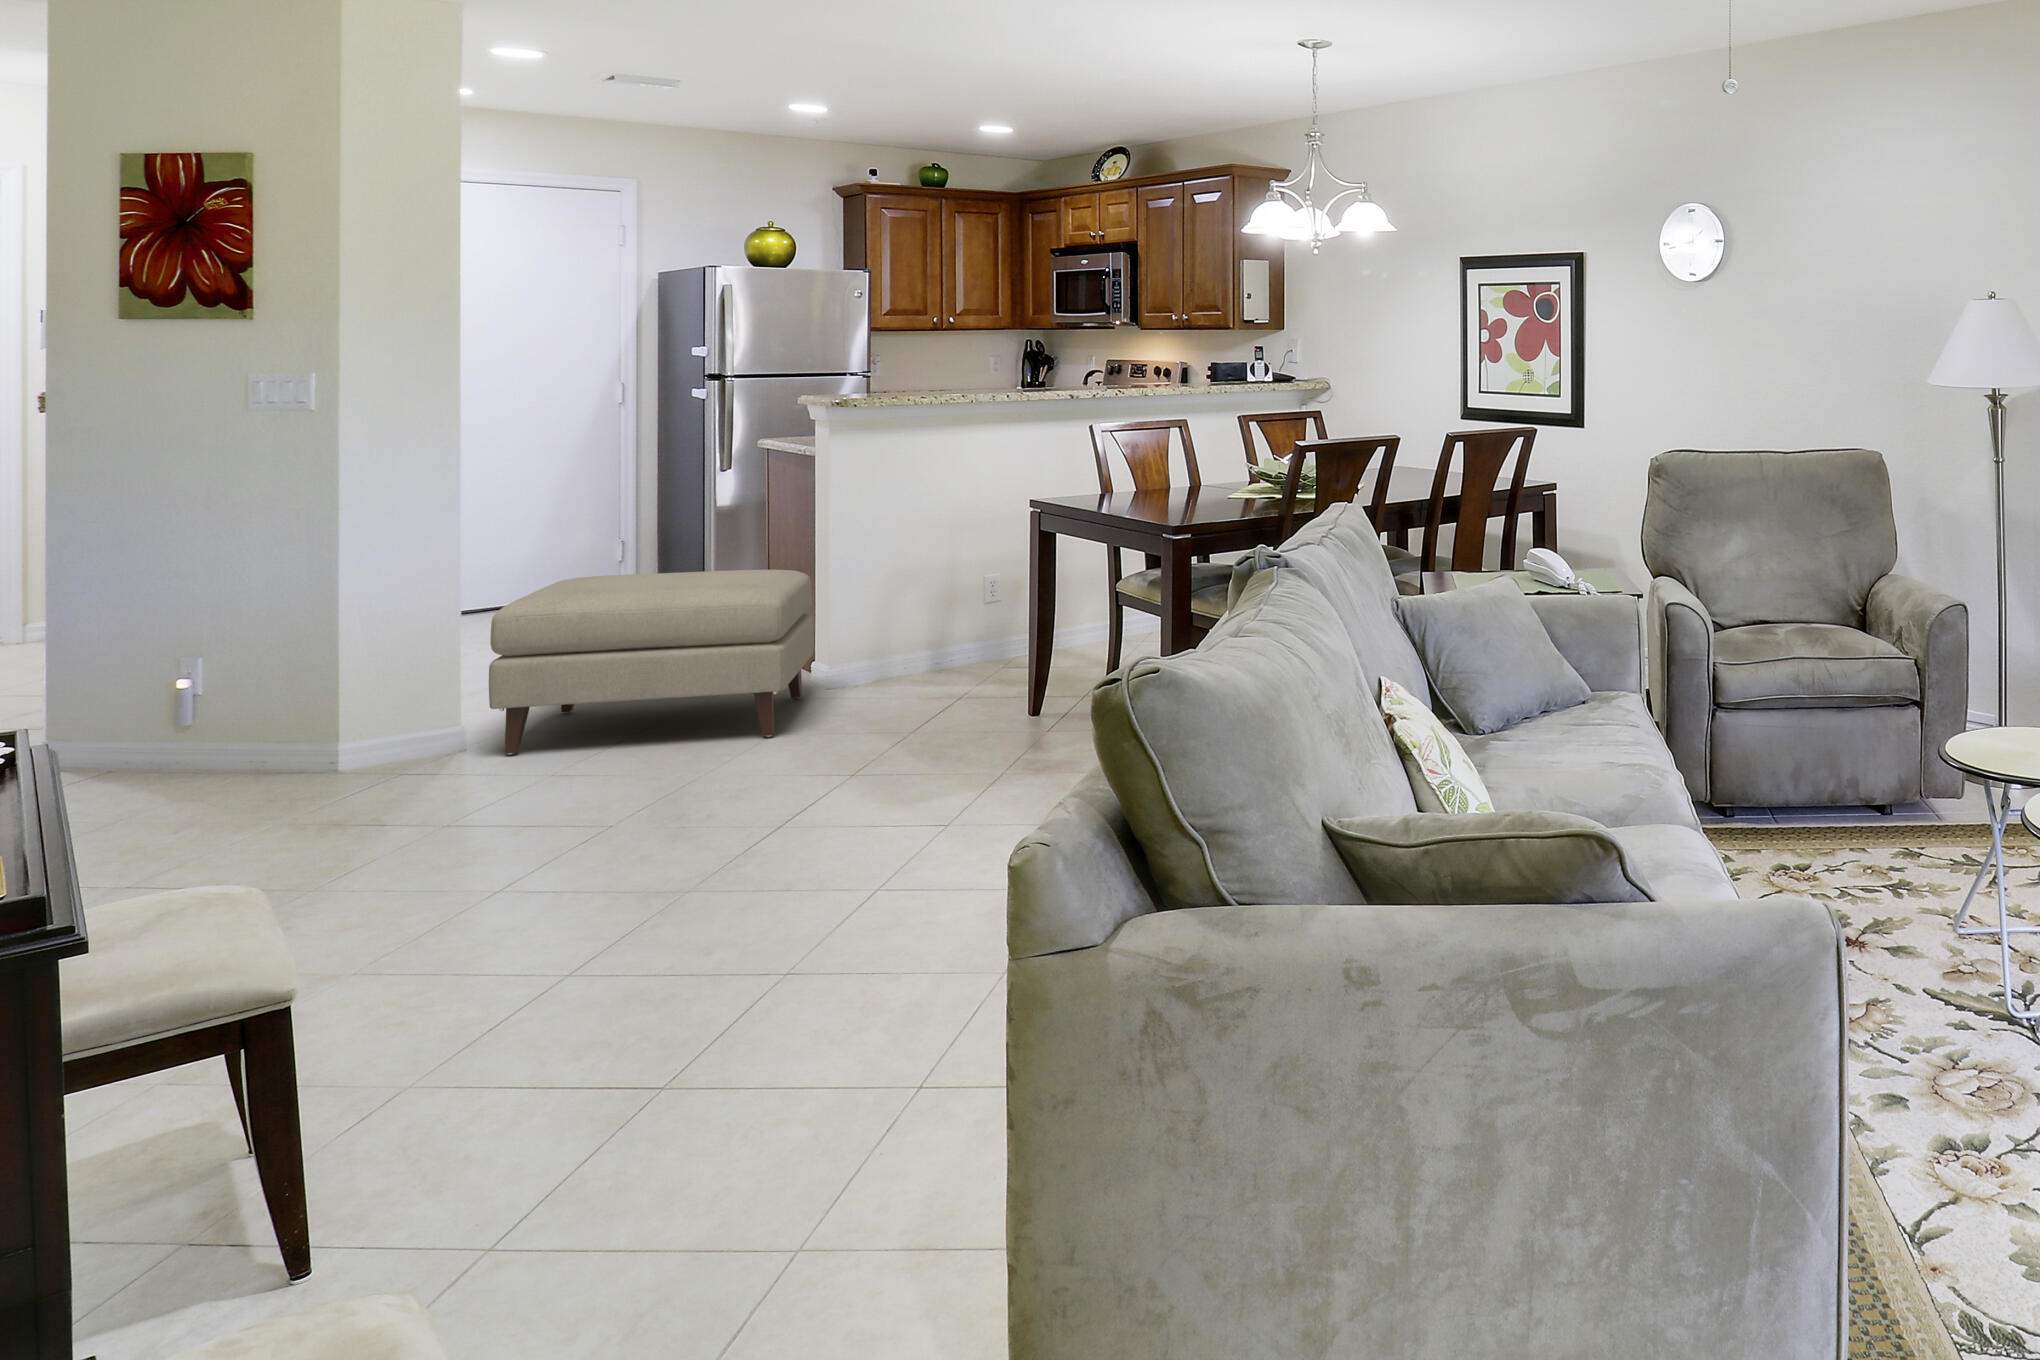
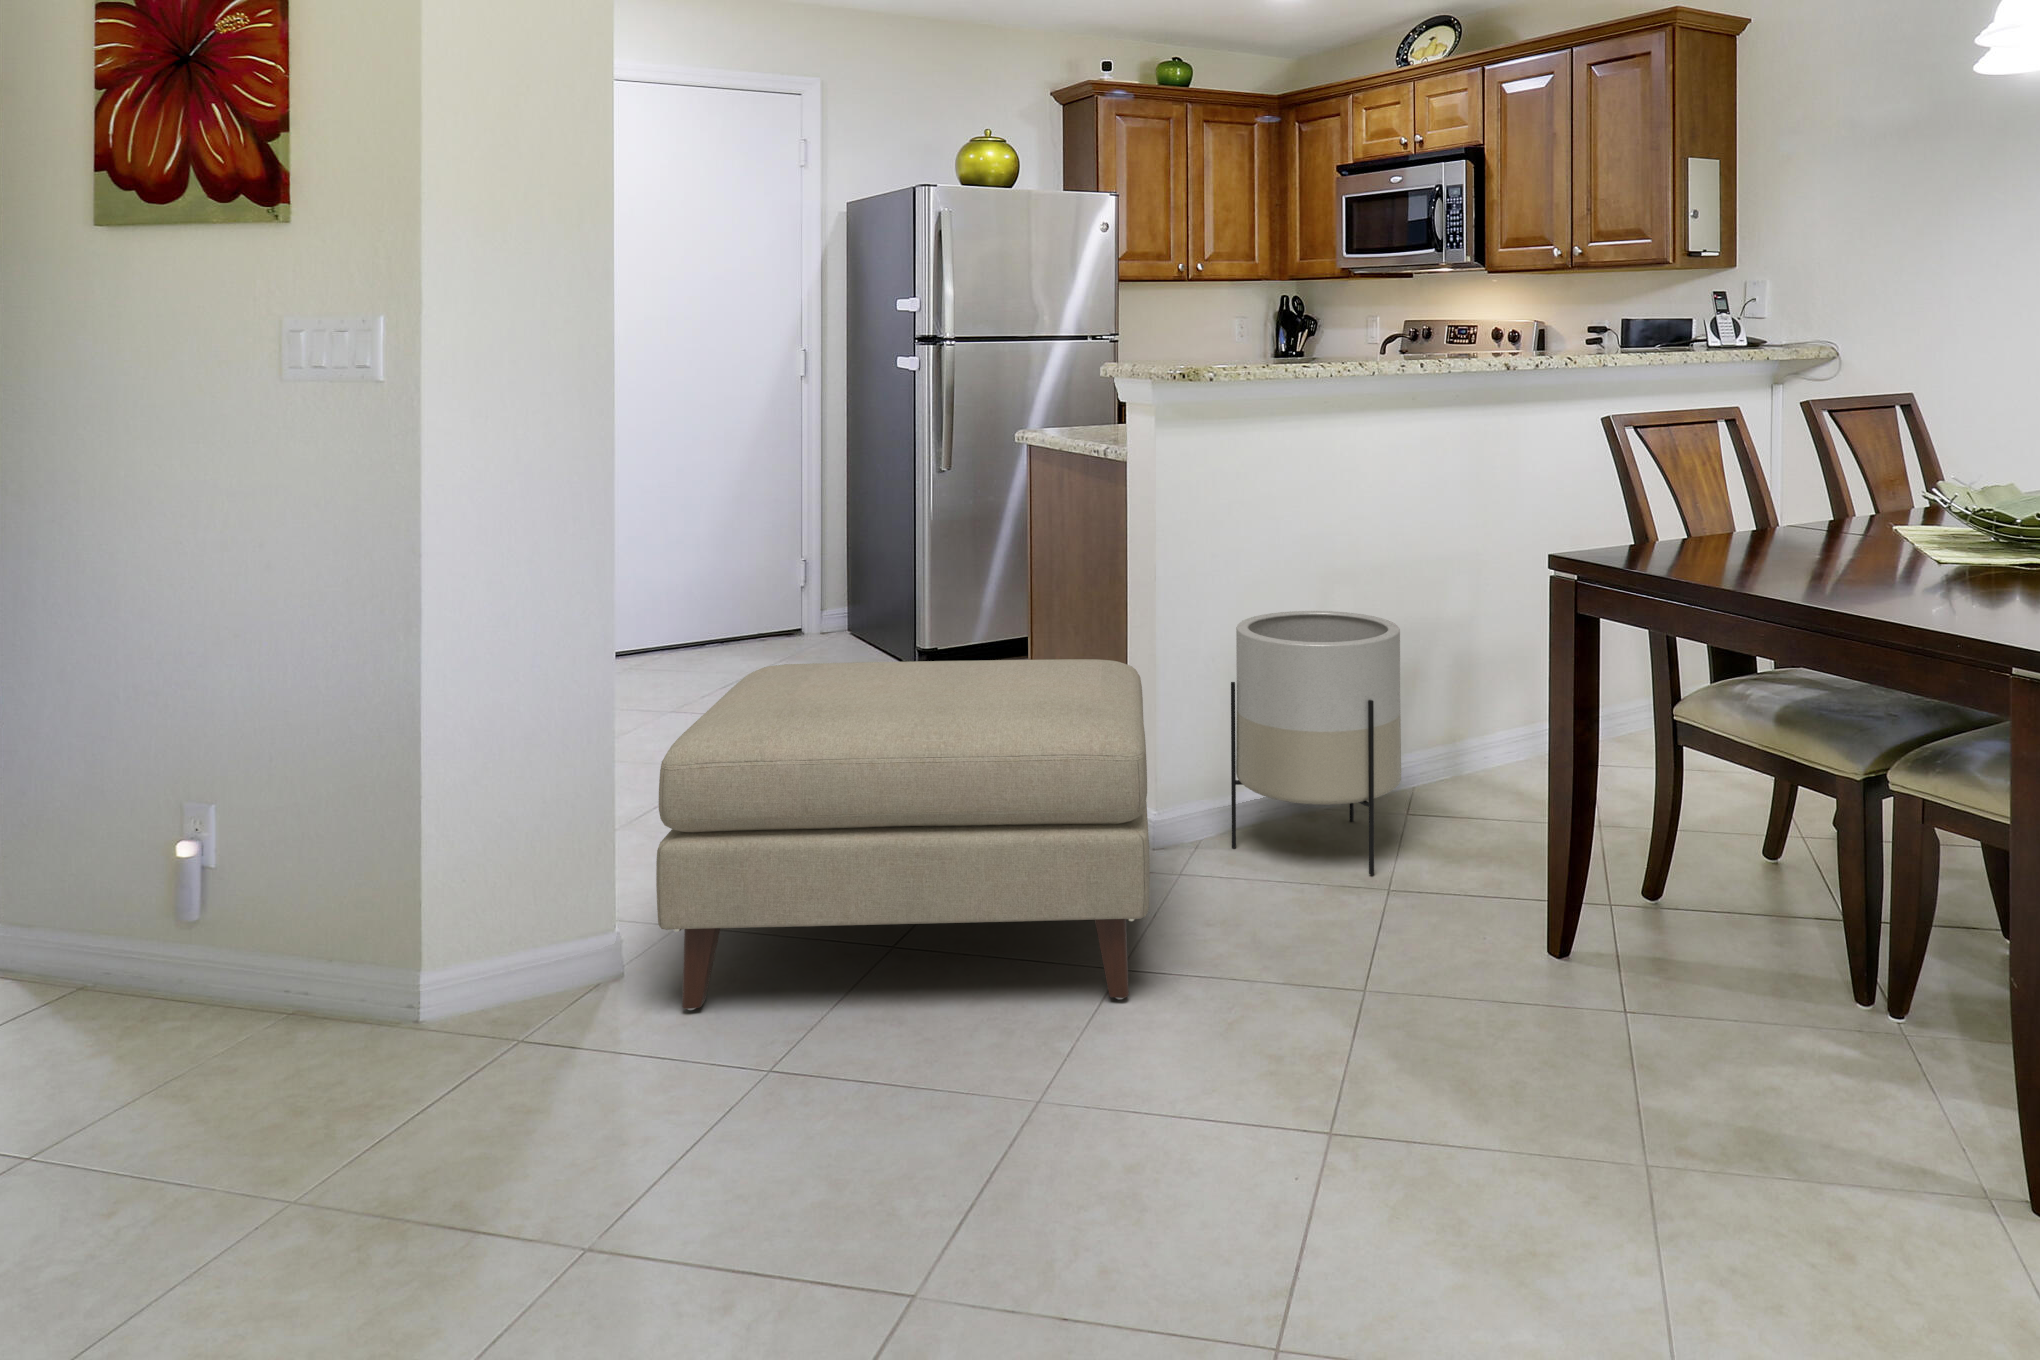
planter: none [877,544,983,690] -> present [1231,611,1401,875]

